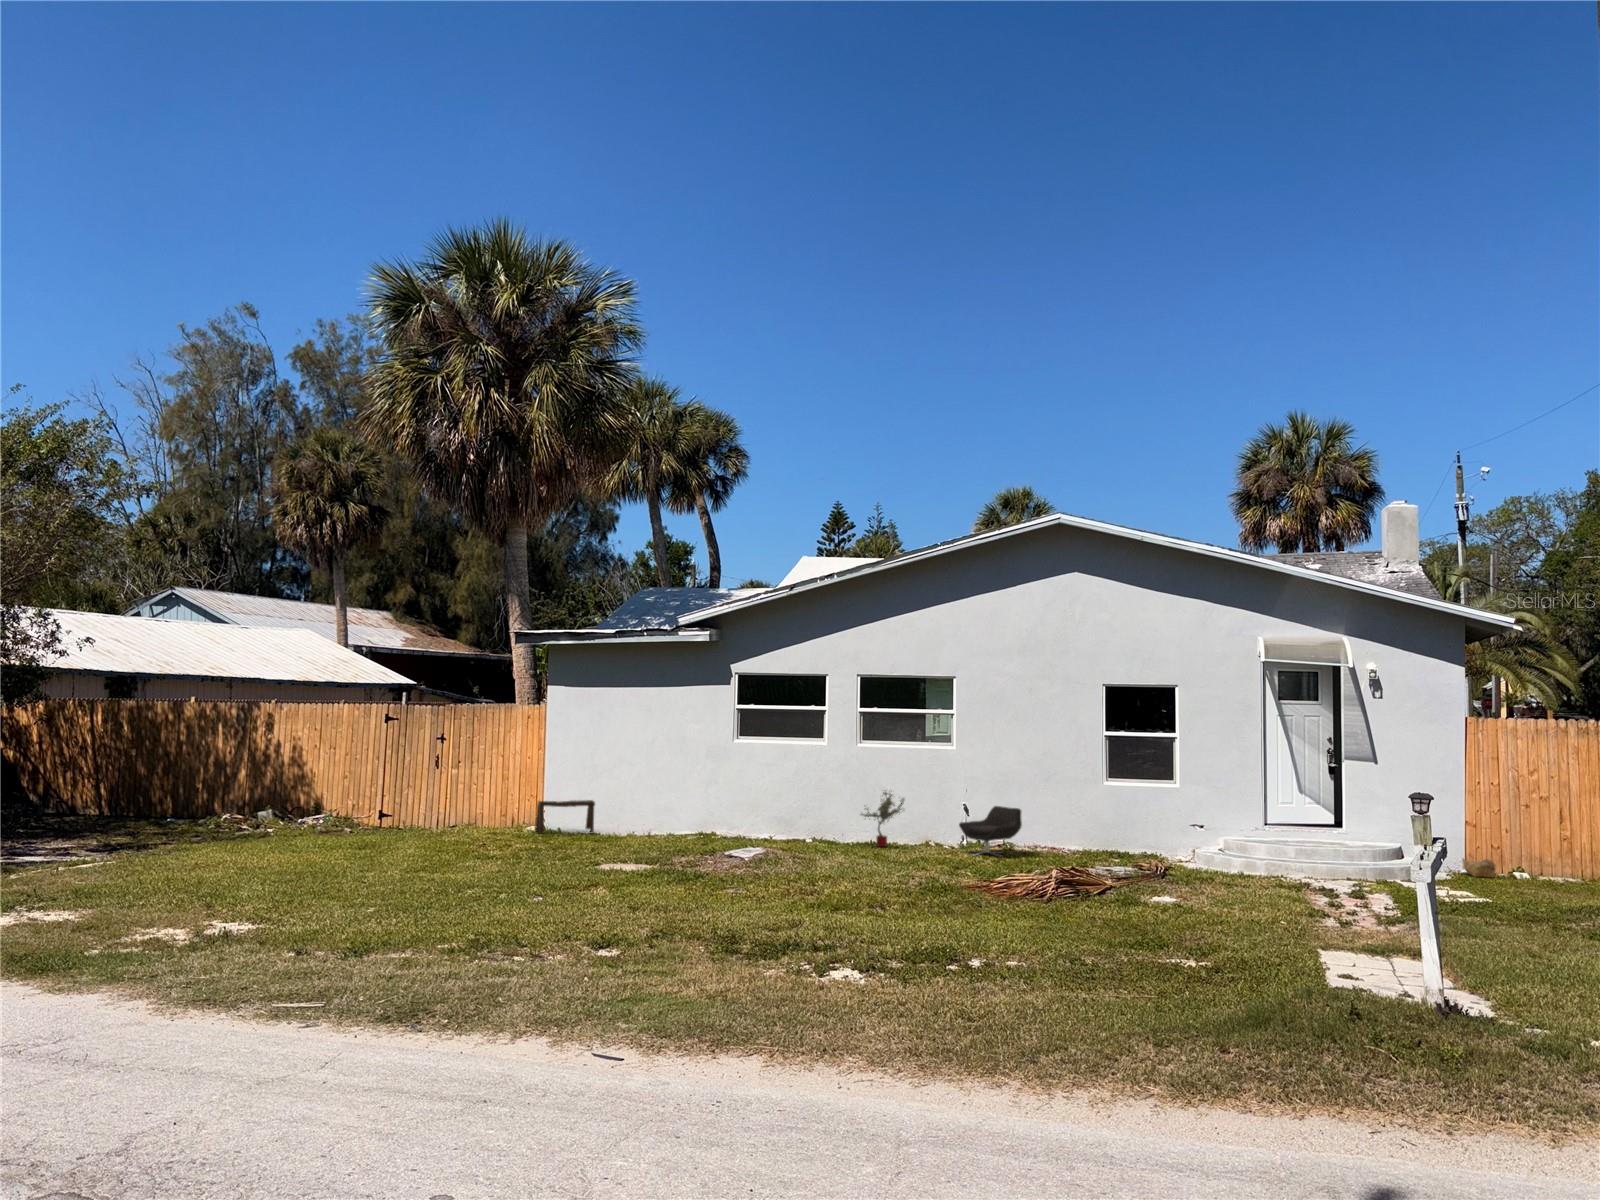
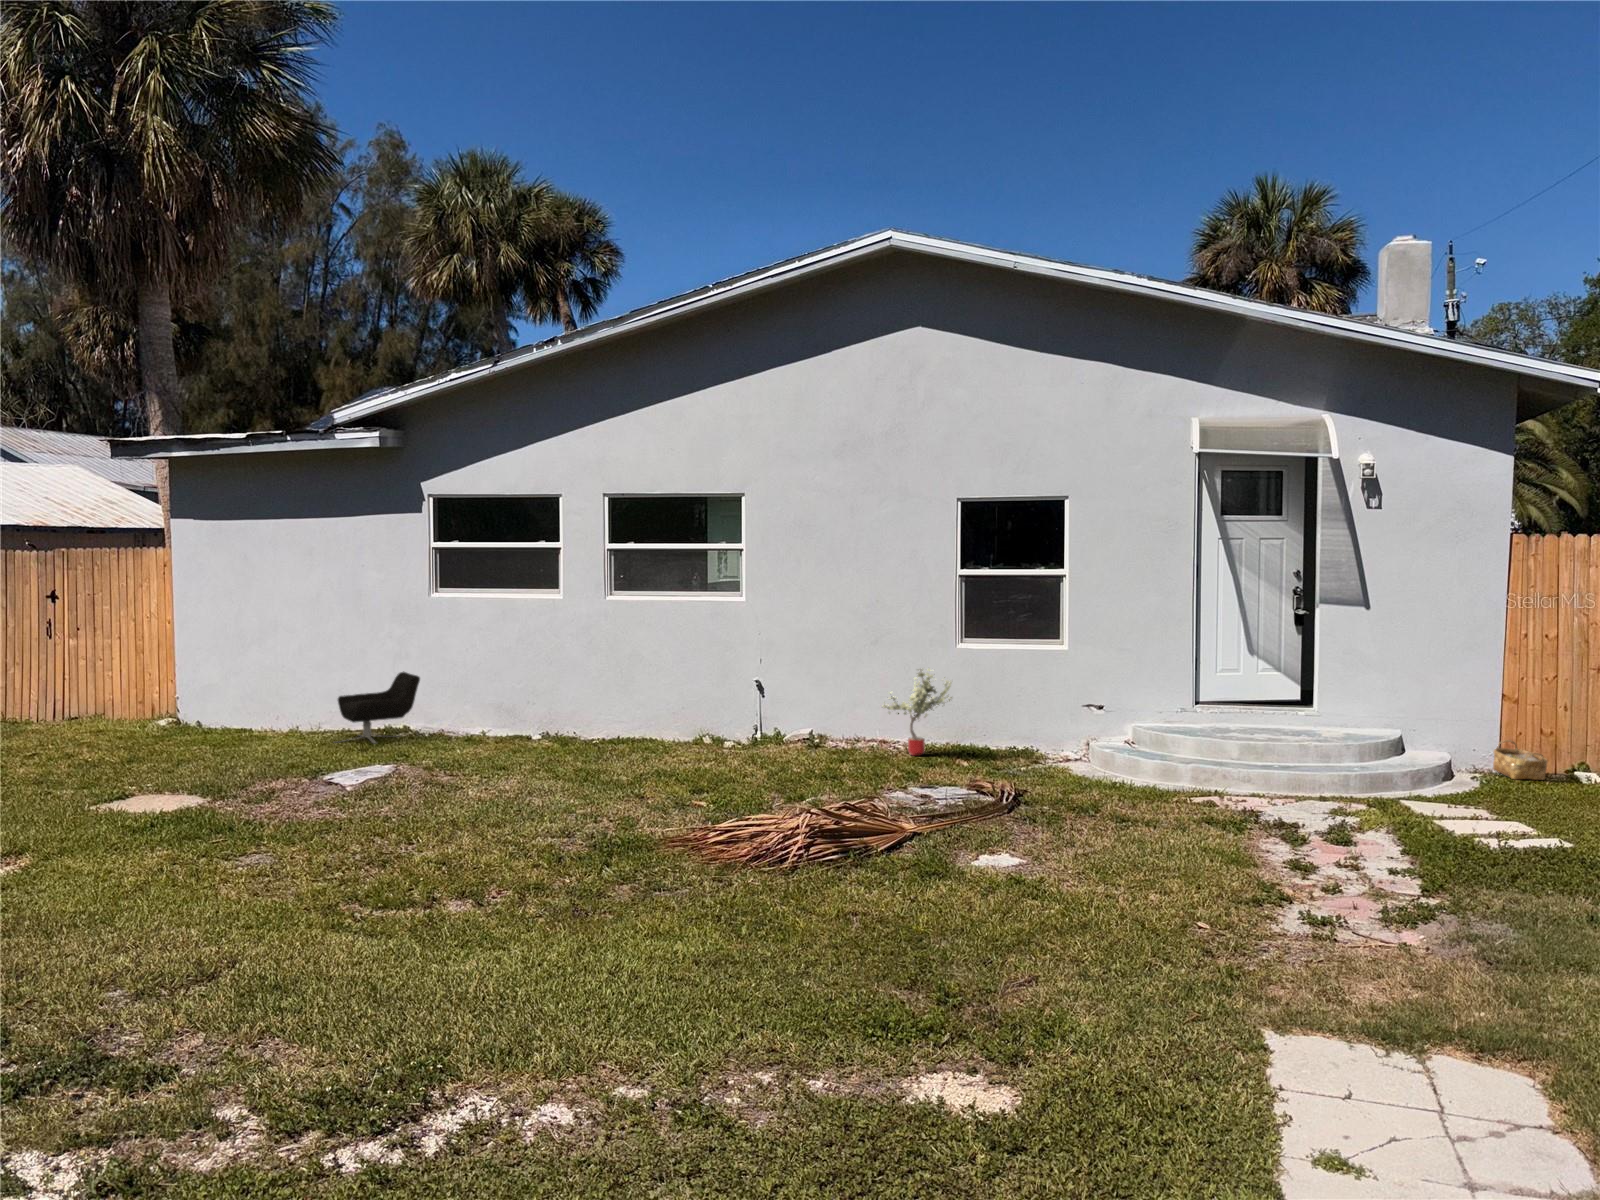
potted tree: present [861,792,904,847] -> present [882,668,952,756]
bench: present [535,800,595,834] -> none [145,682,242,734]
lounge chair: present [959,806,1022,856] -> present [338,672,420,743]

